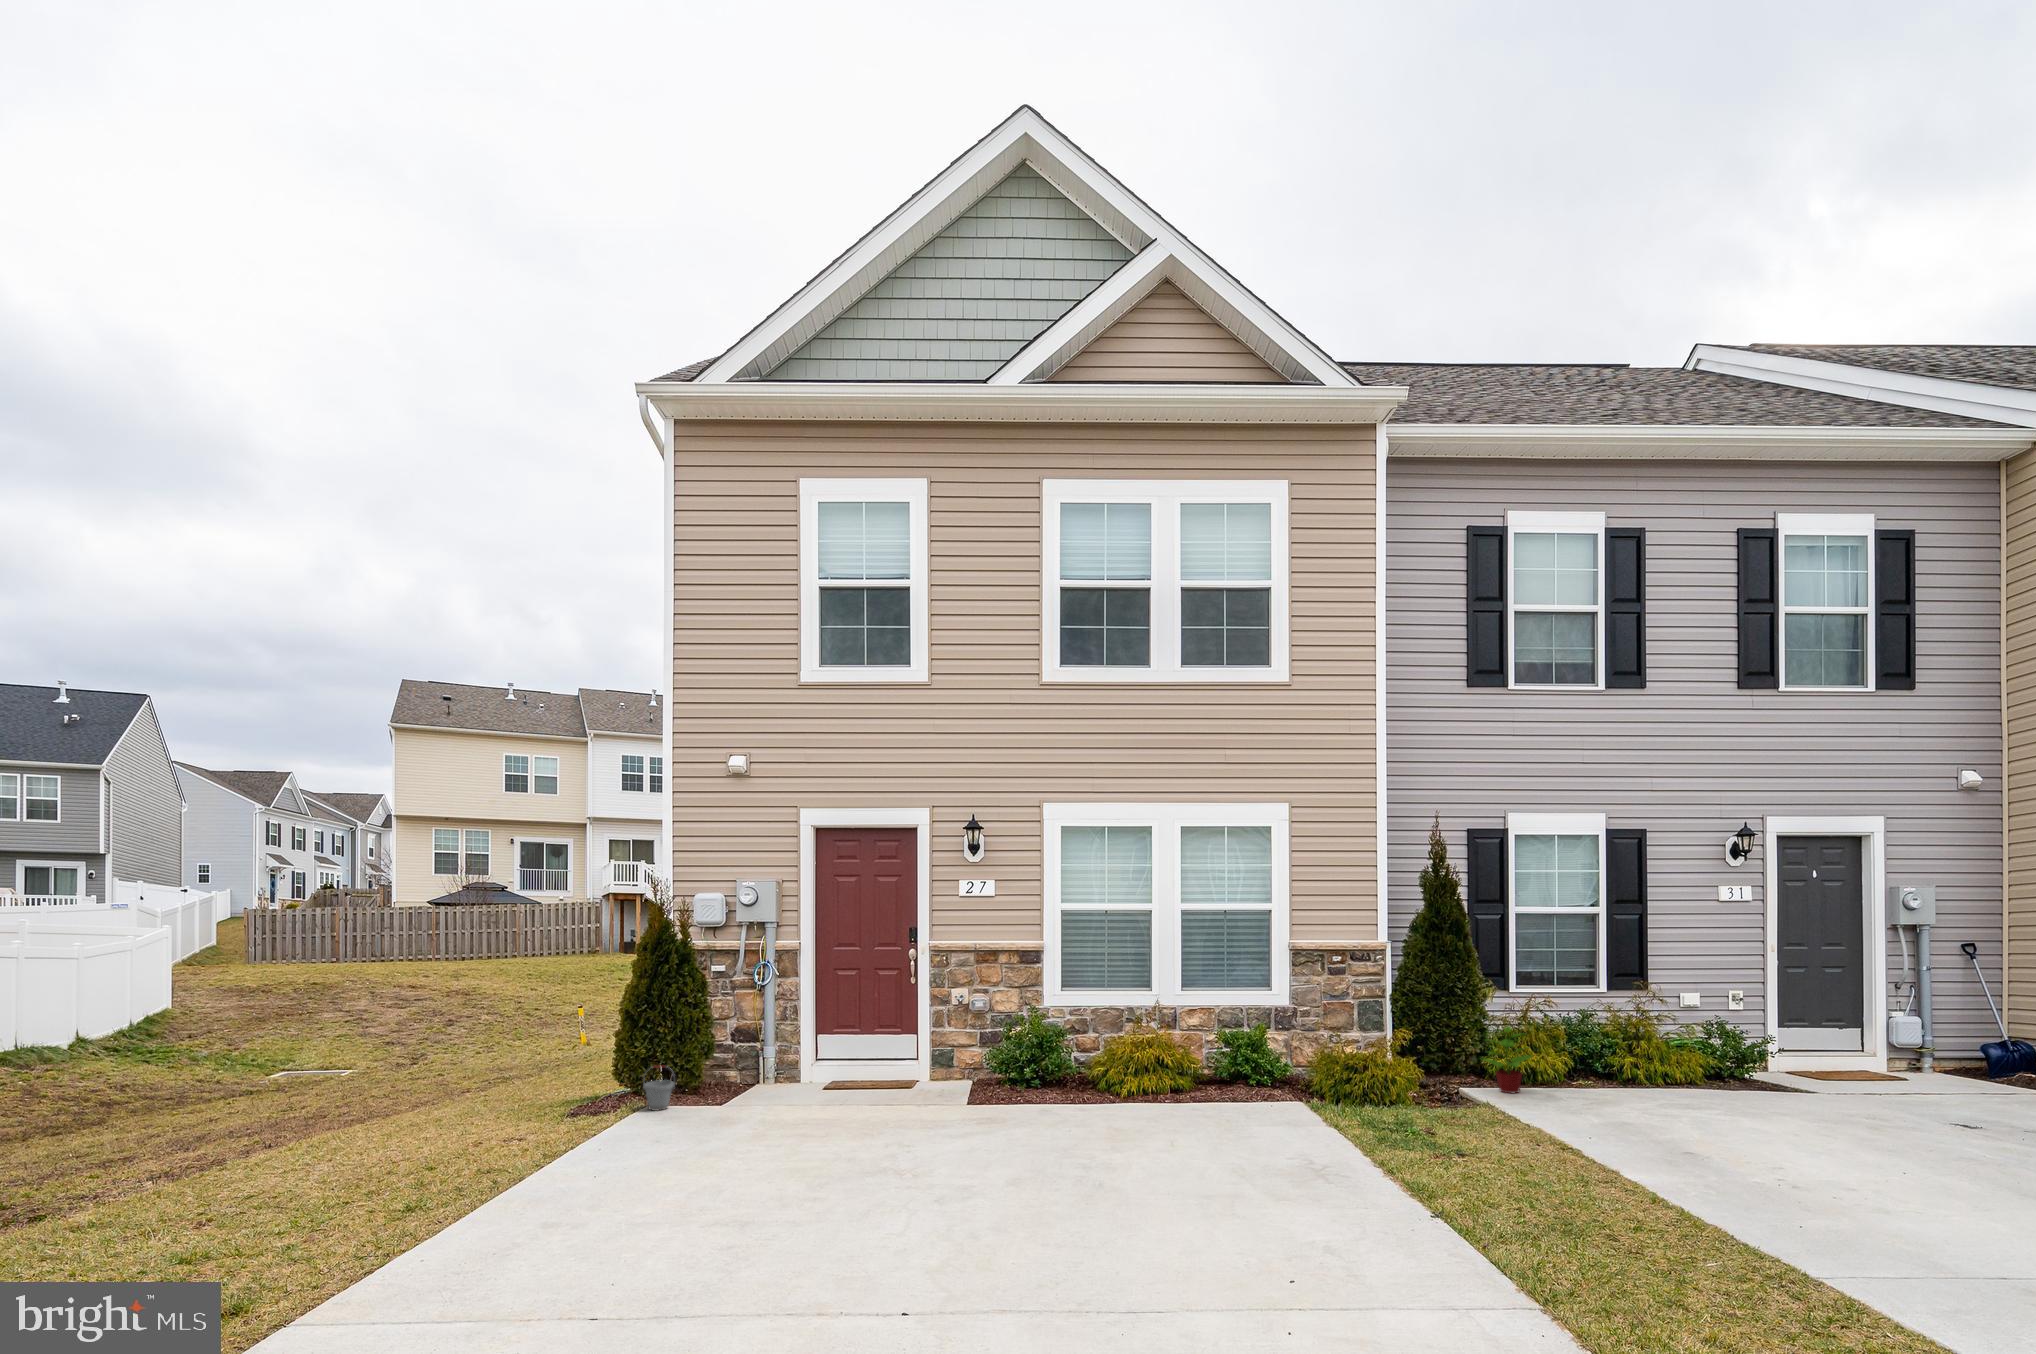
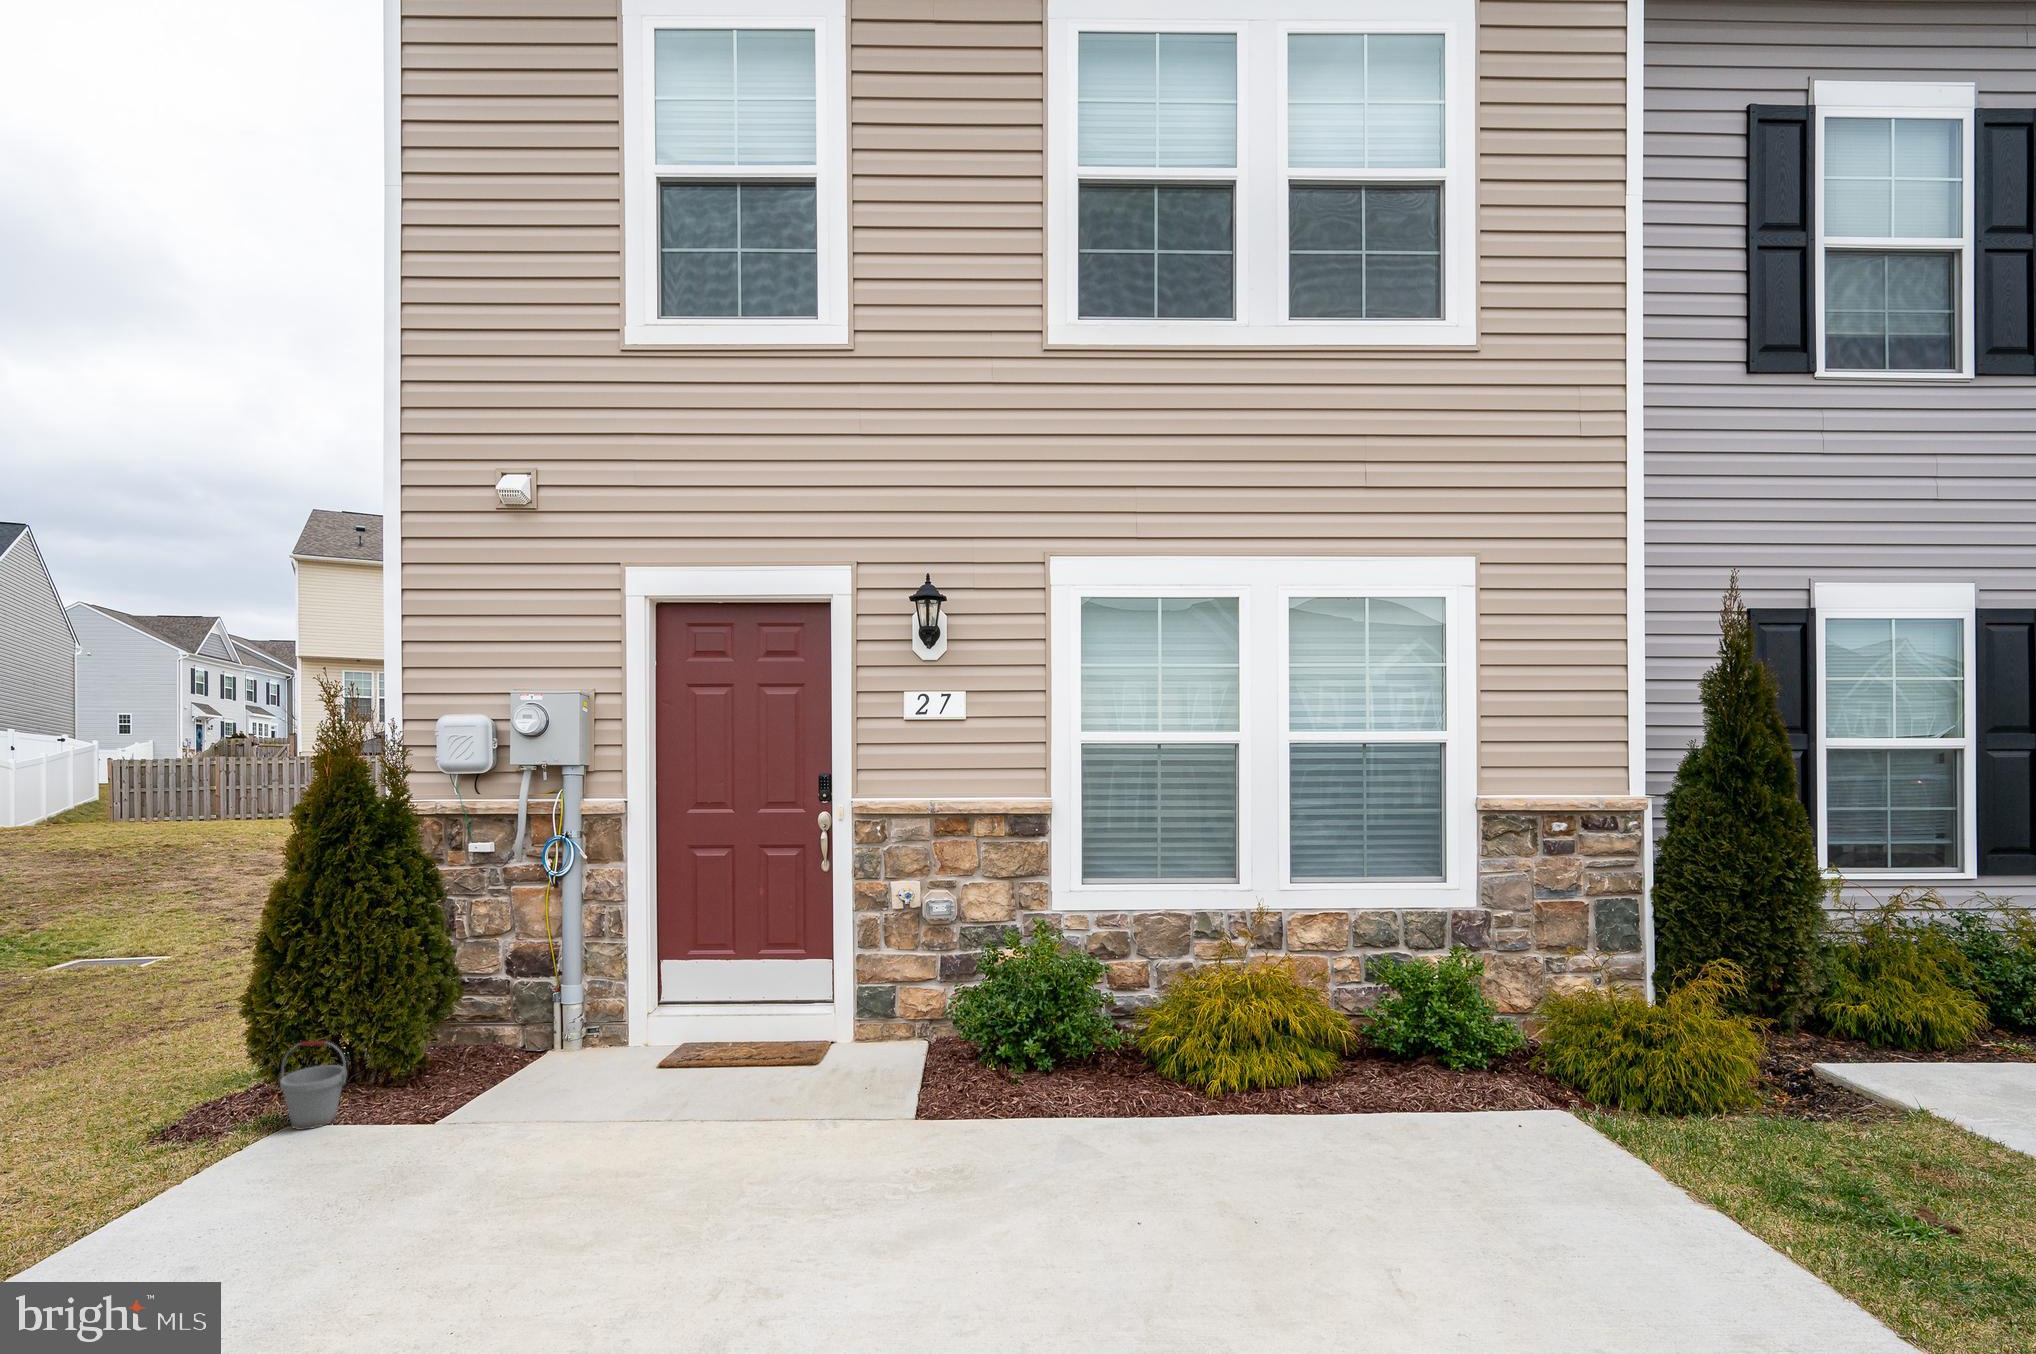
potted plant: present [1483,1026,1531,1093] -> none [1814,943,1927,1065]

